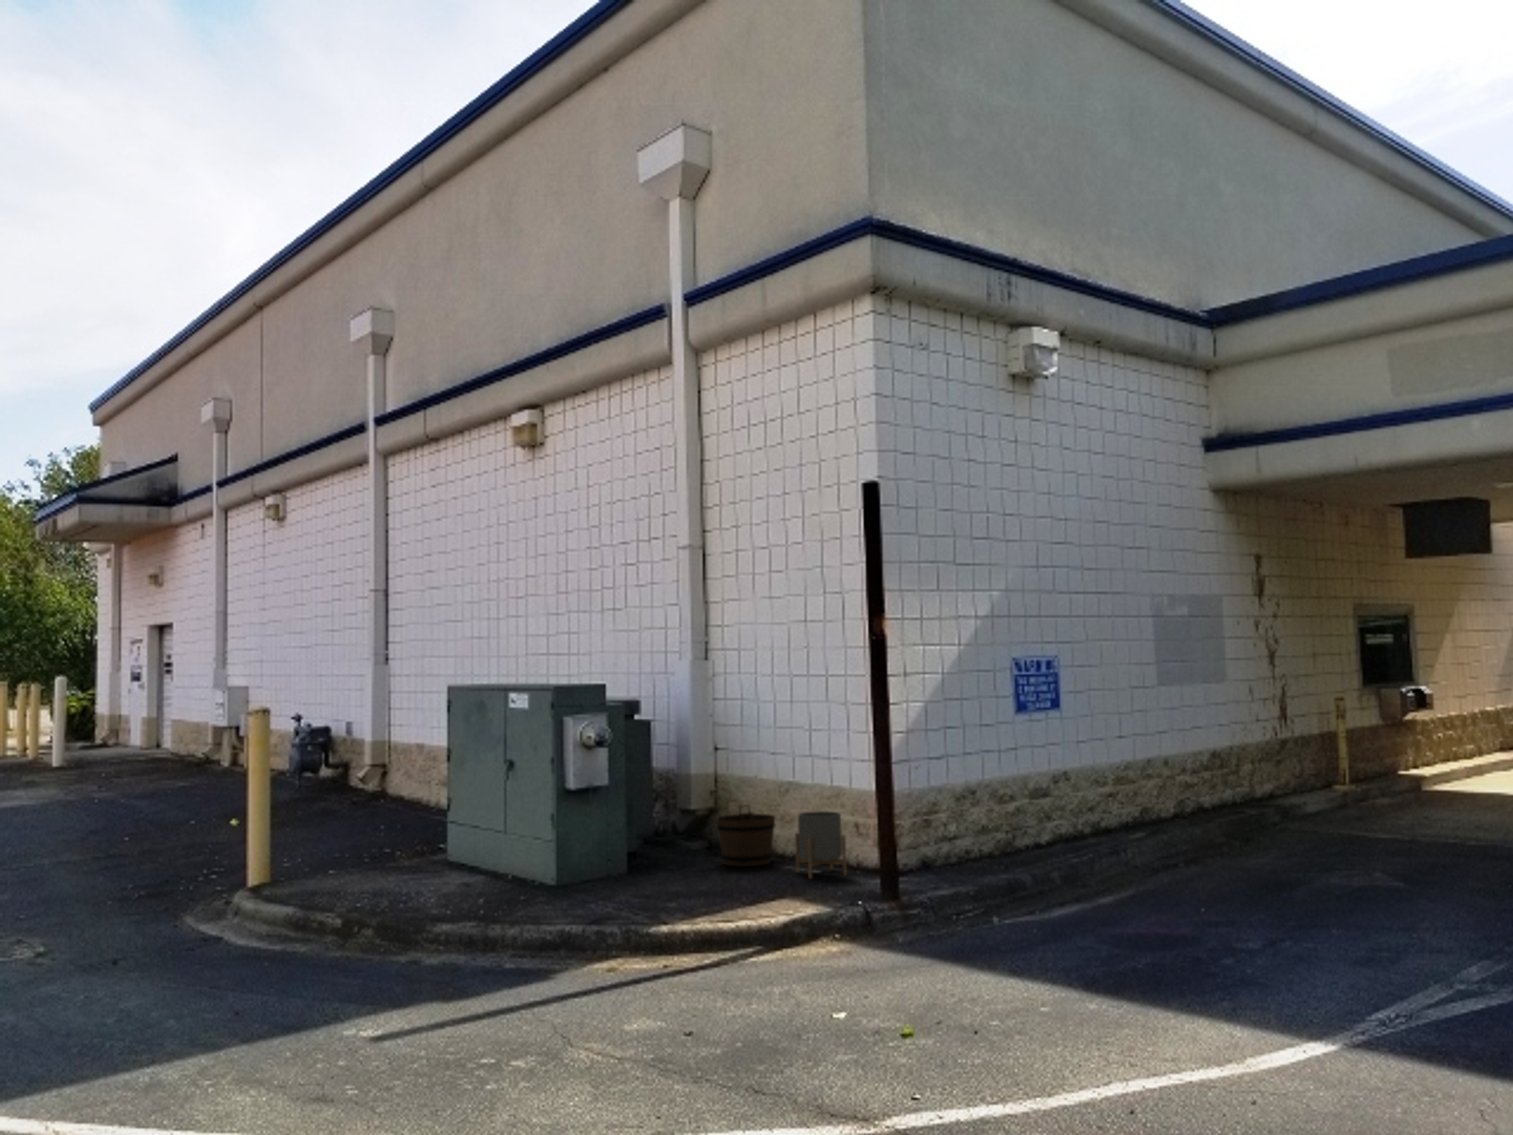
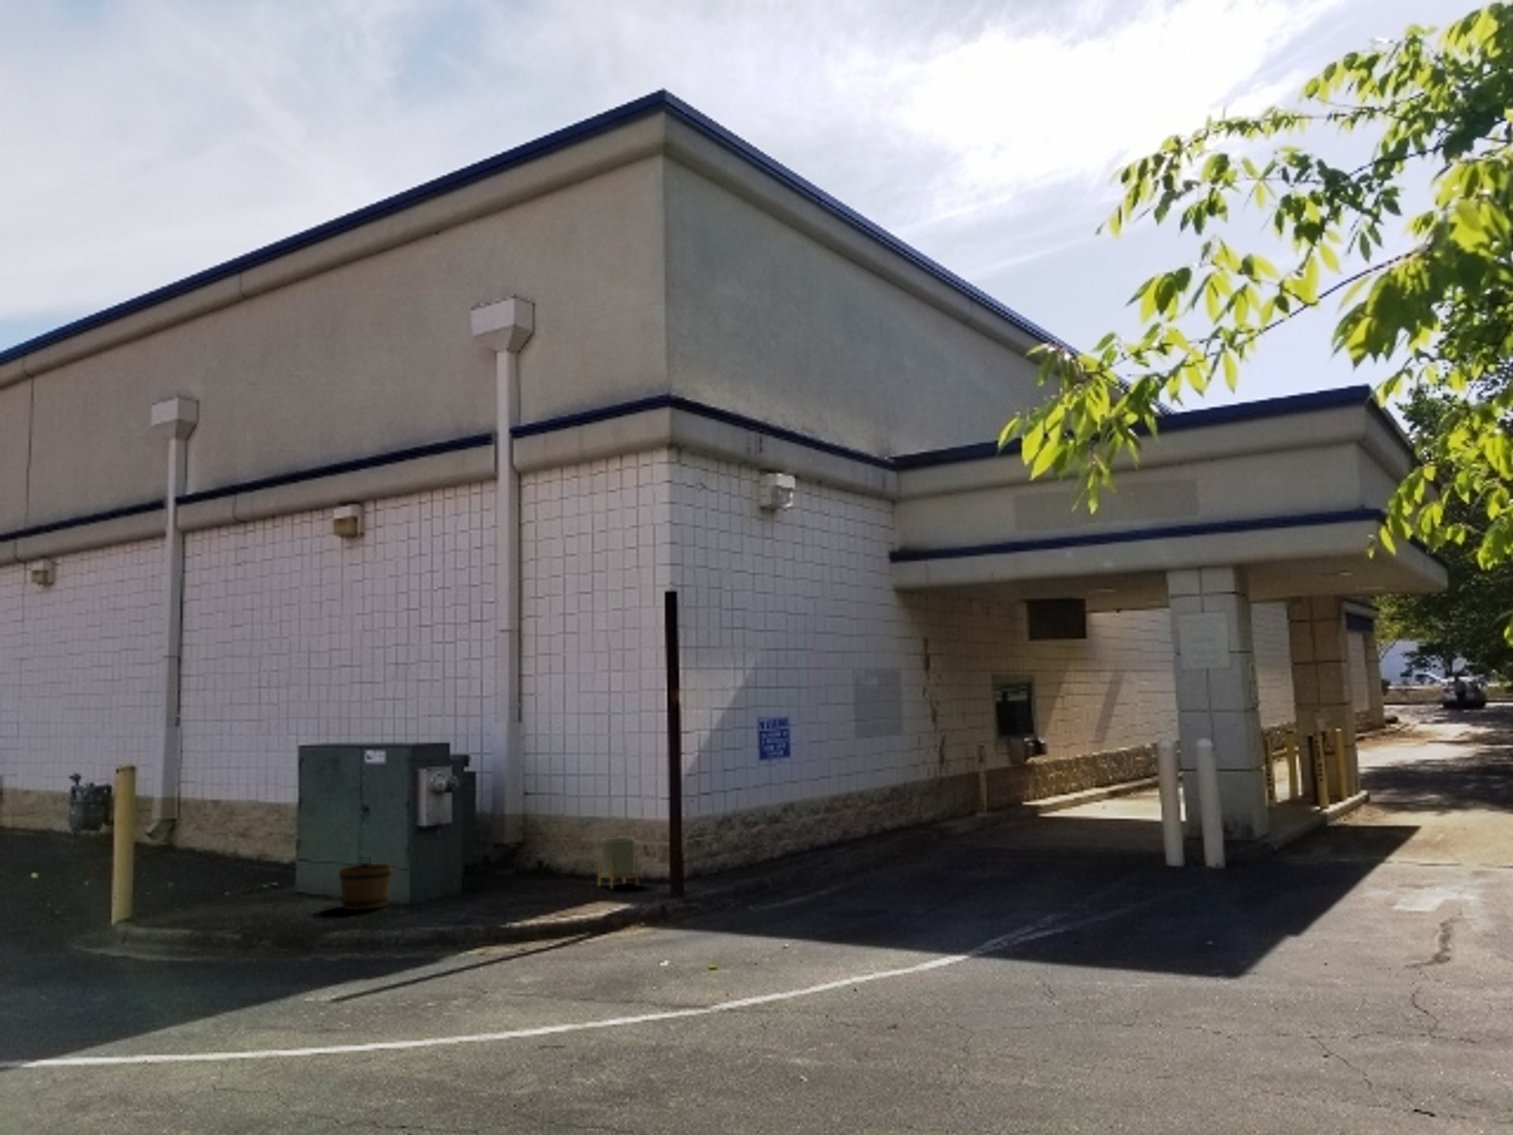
bucket: present [717,807,775,866] -> present [339,862,391,909]

